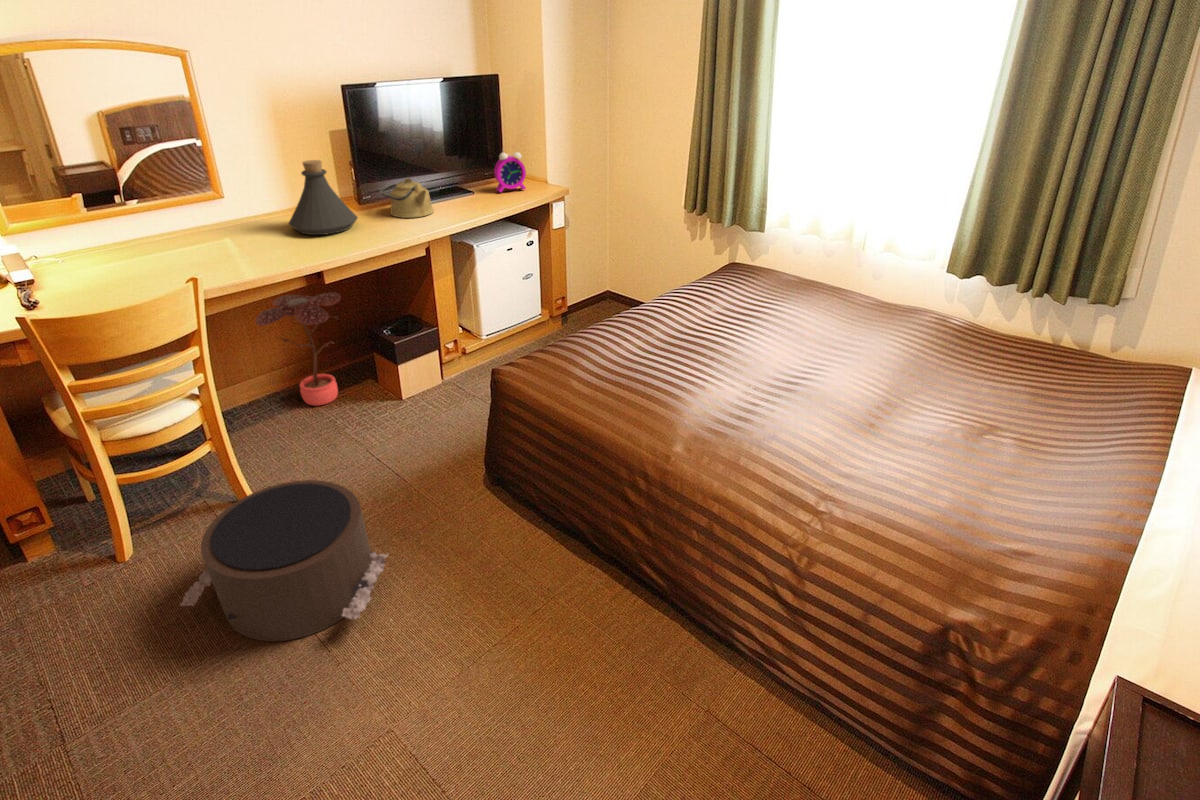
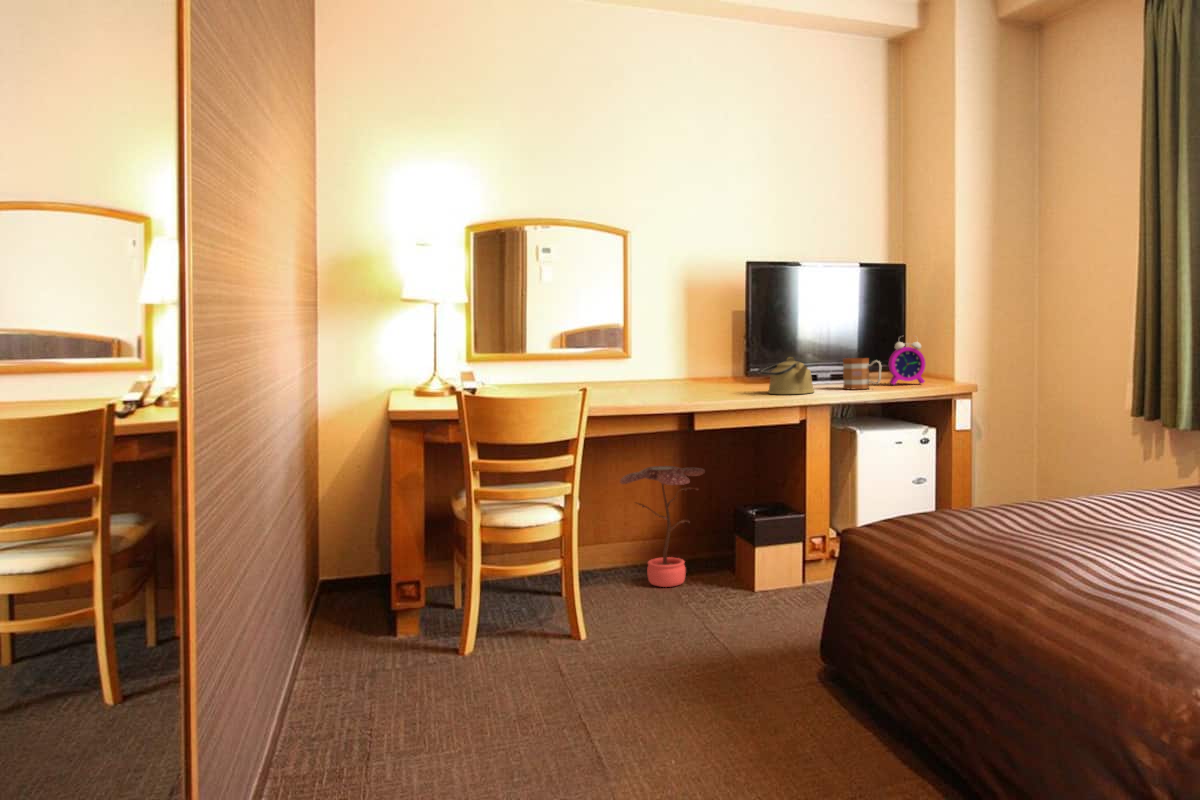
bottle: present [289,160,358,235] -> none [668,333,734,400]
mug: none [455,171,491,204] -> present [843,358,882,389]
pouf: present [180,480,388,641] -> none [509,589,711,720]

